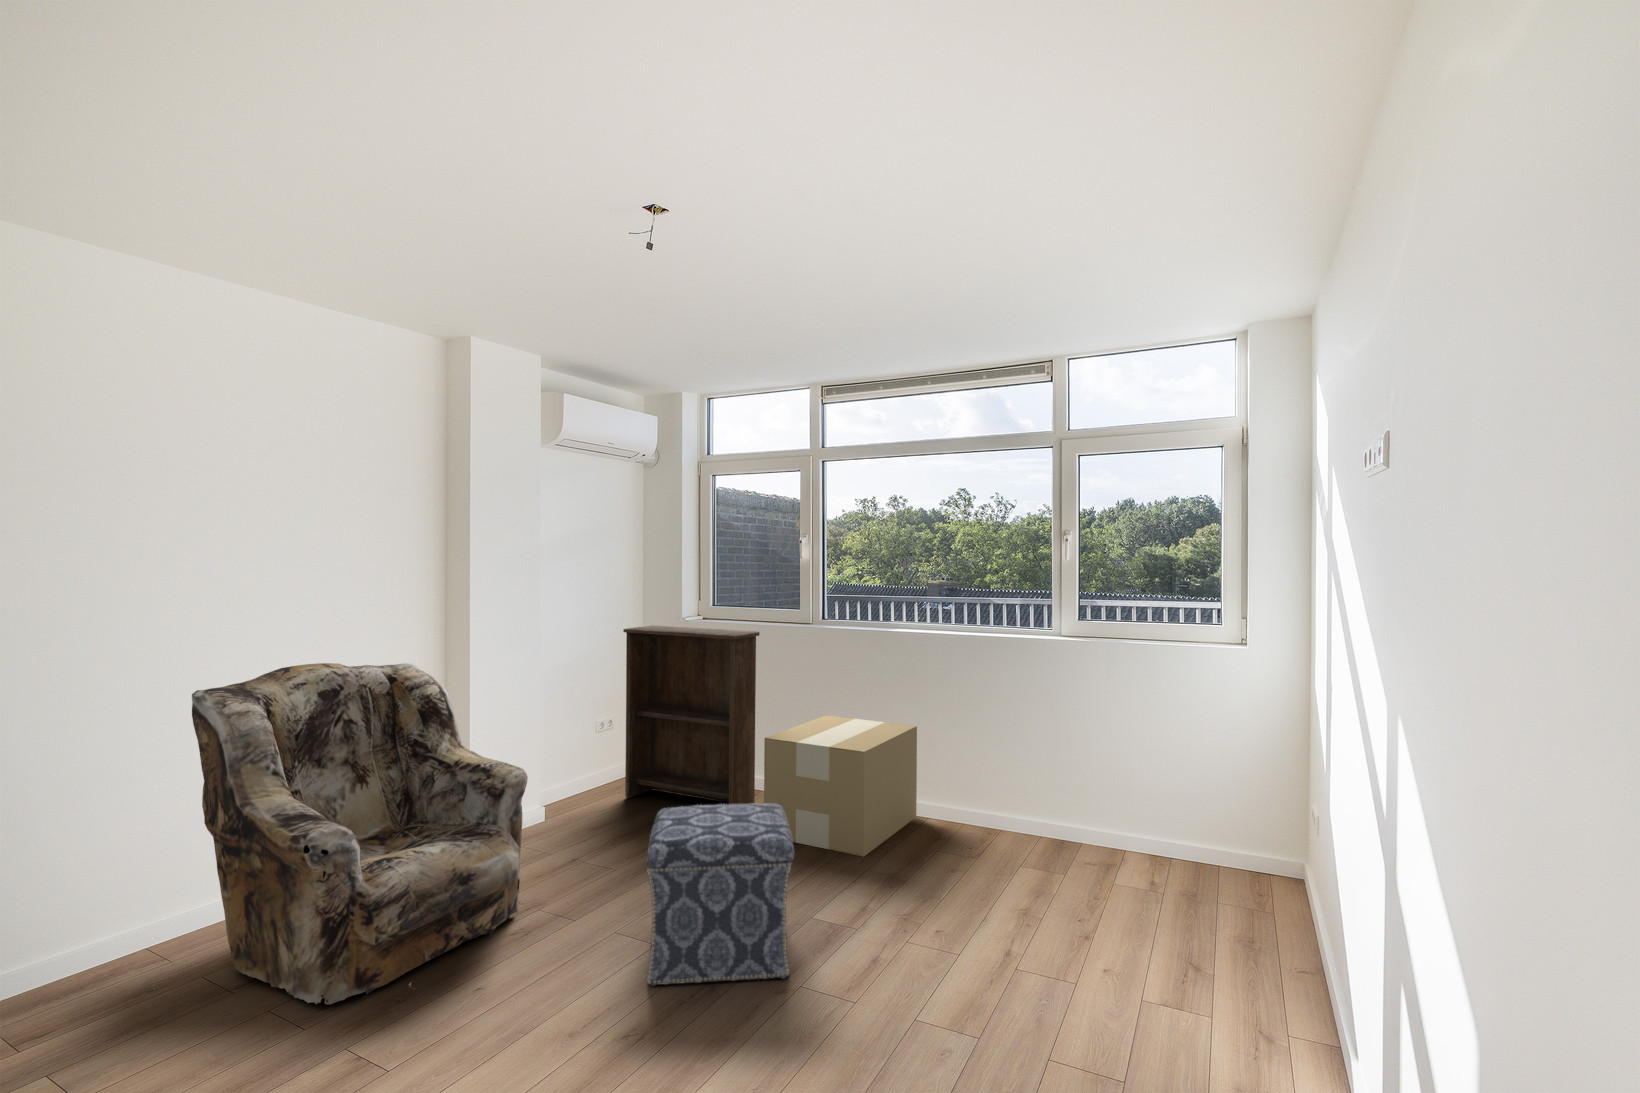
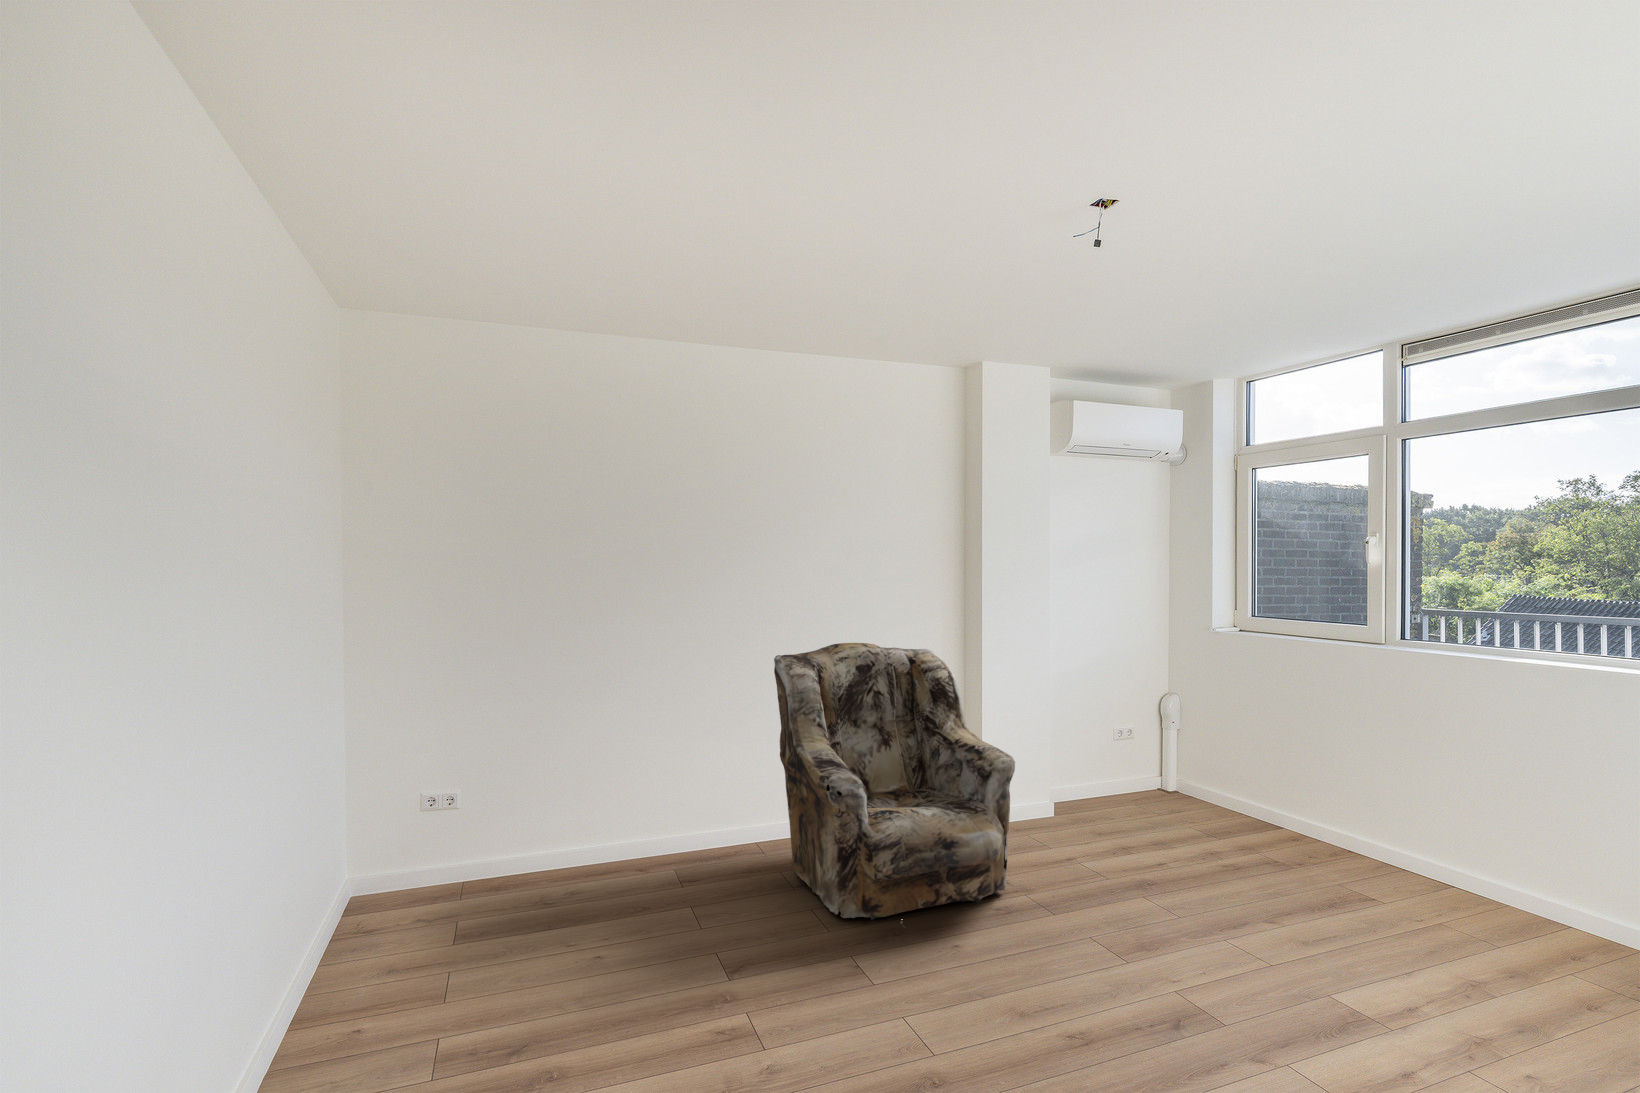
bookshelf: present [623,625,760,804] -> none [1140,632,1301,857]
cardboard box: present [764,715,917,857] -> none [1296,760,1549,949]
ottoman: present [646,804,794,986] -> none [1105,823,1290,1052]

